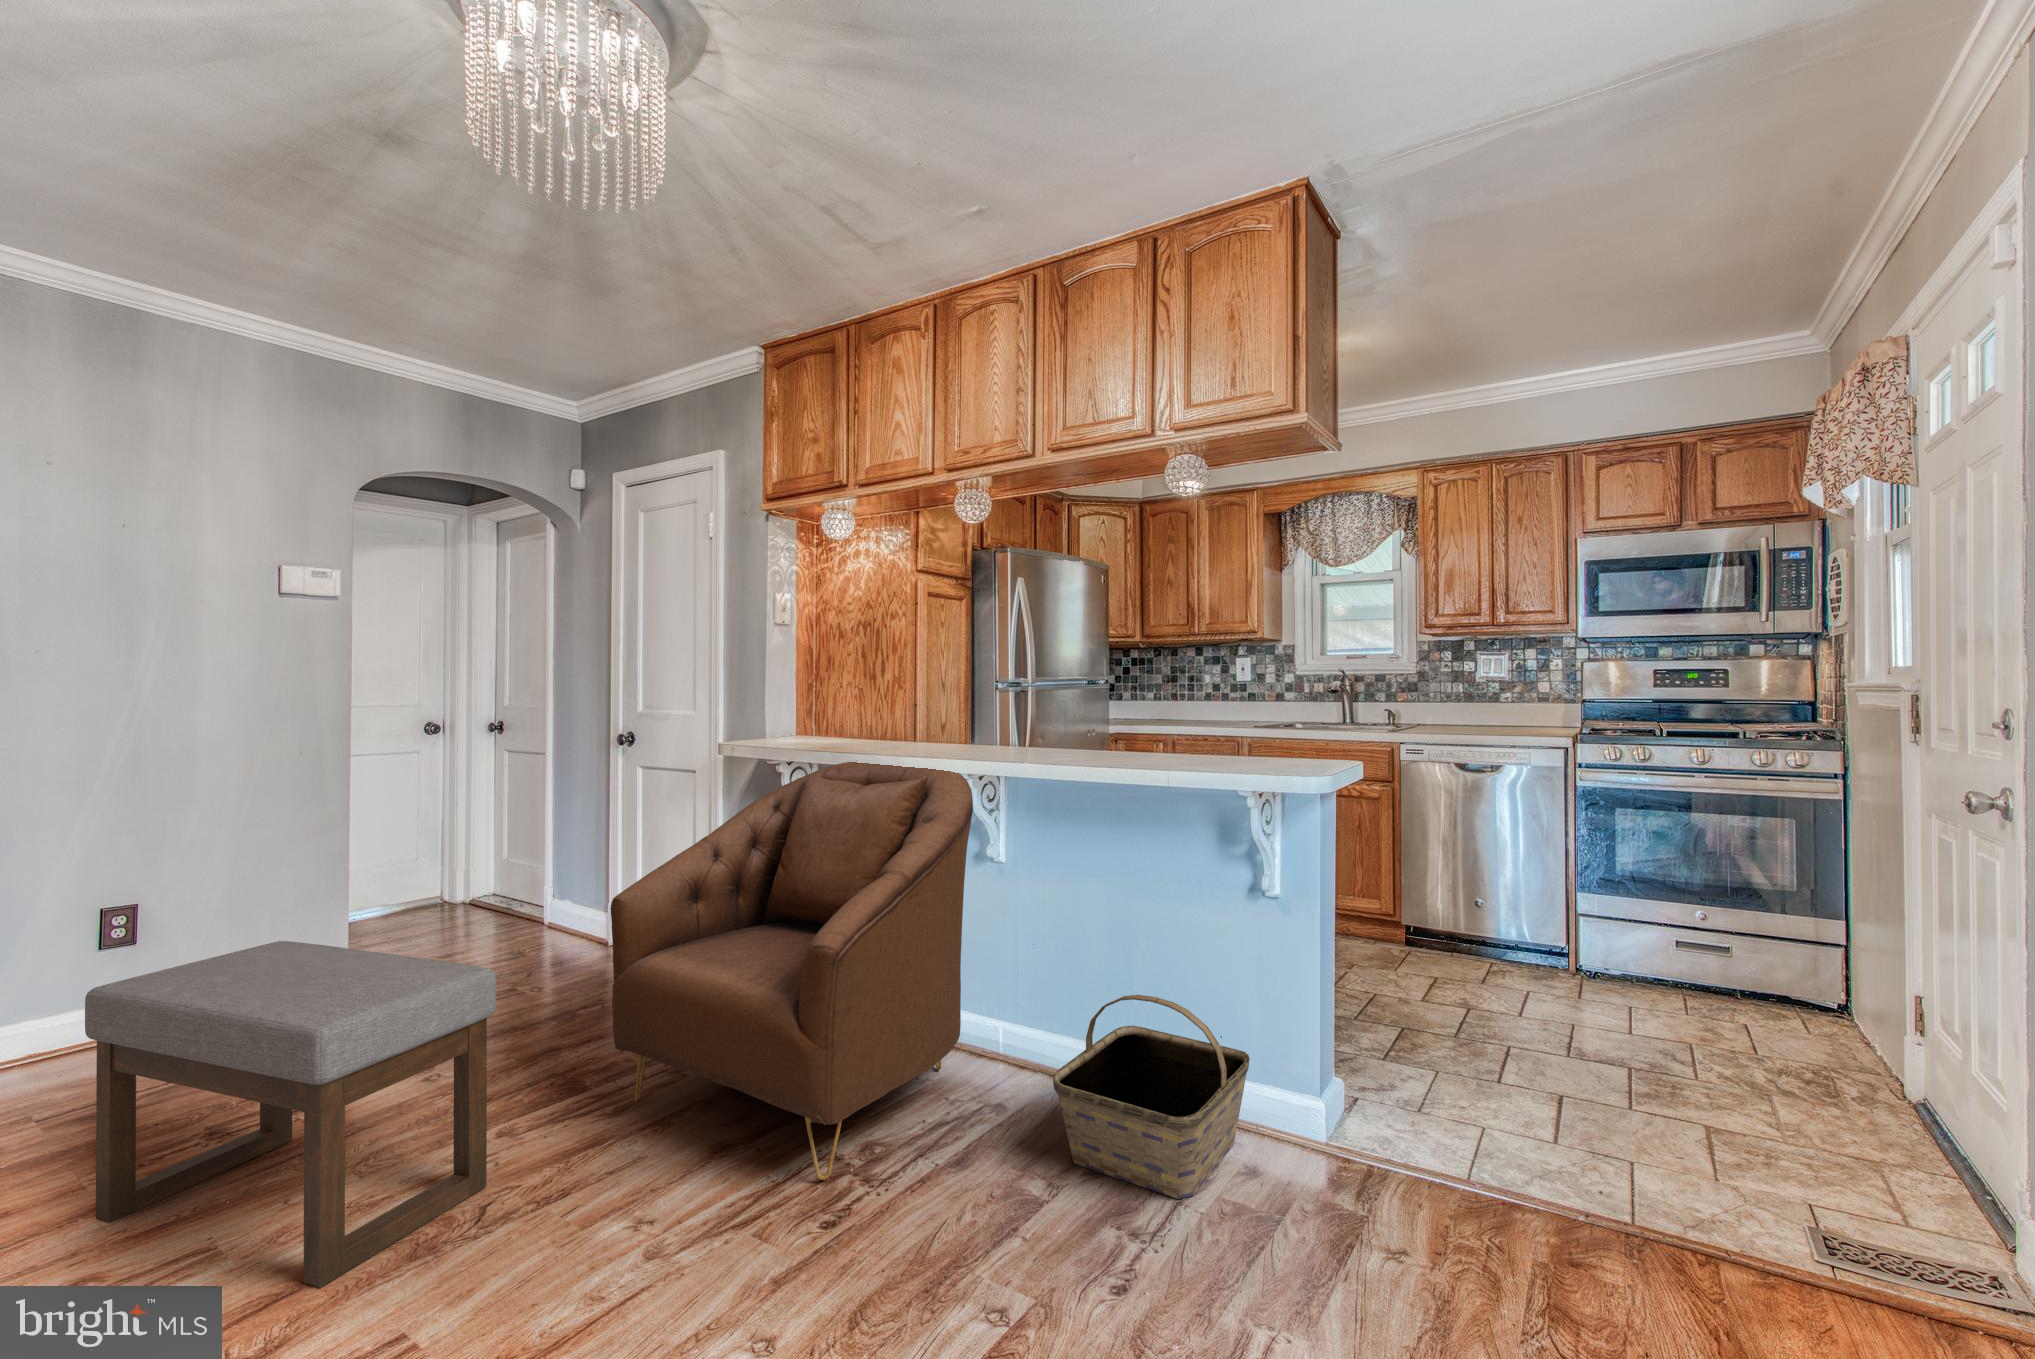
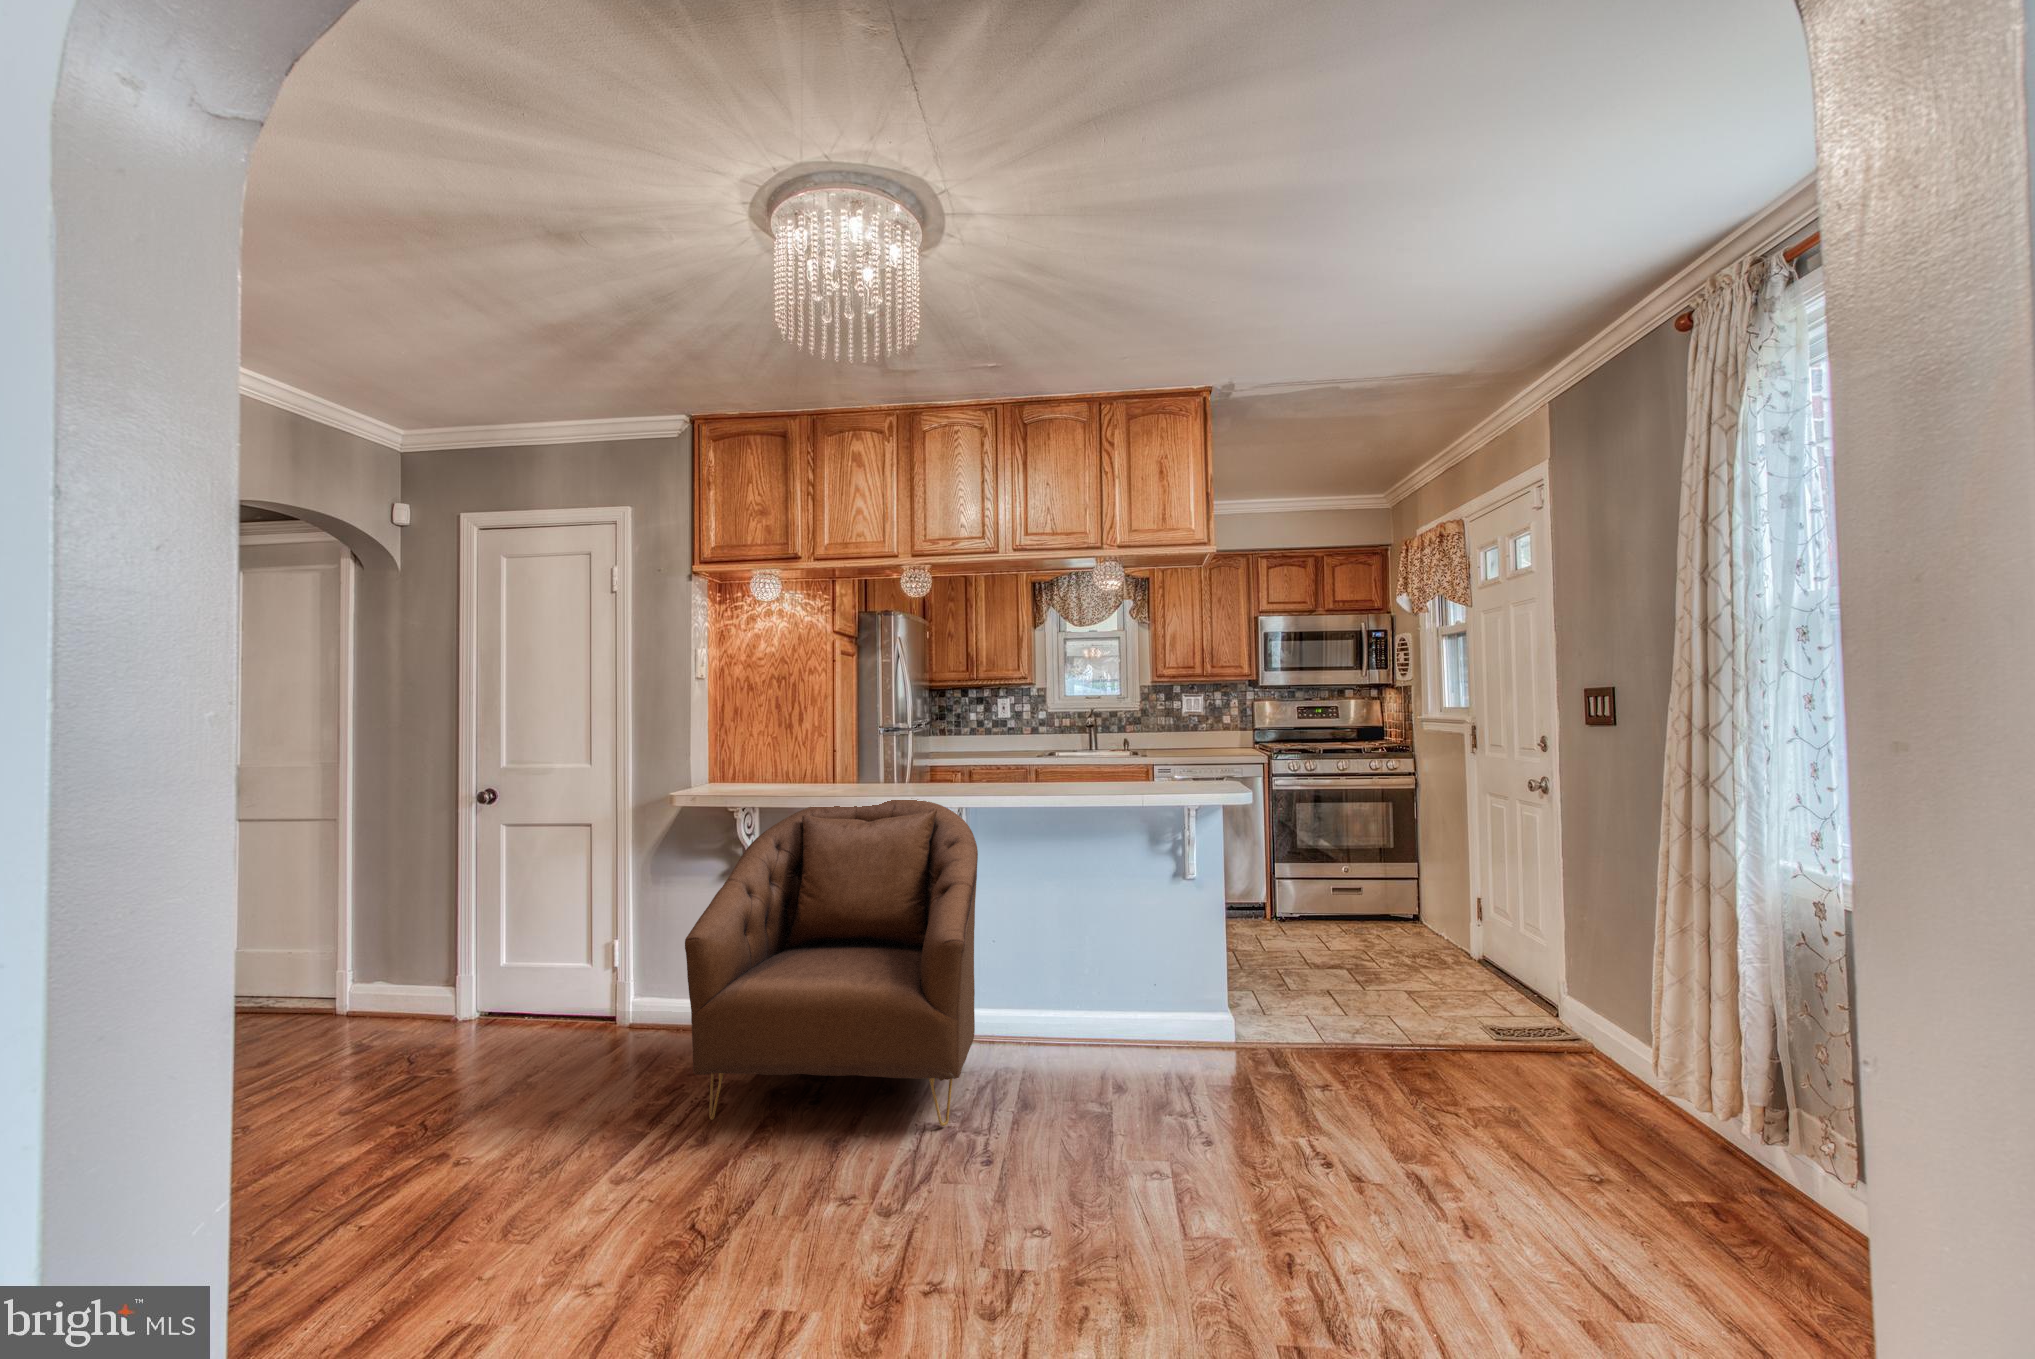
ottoman: present [85,941,496,1287] -> none [284,999,680,1314]
basket: present [1053,995,1250,1199] -> none [1079,953,1193,1082]

